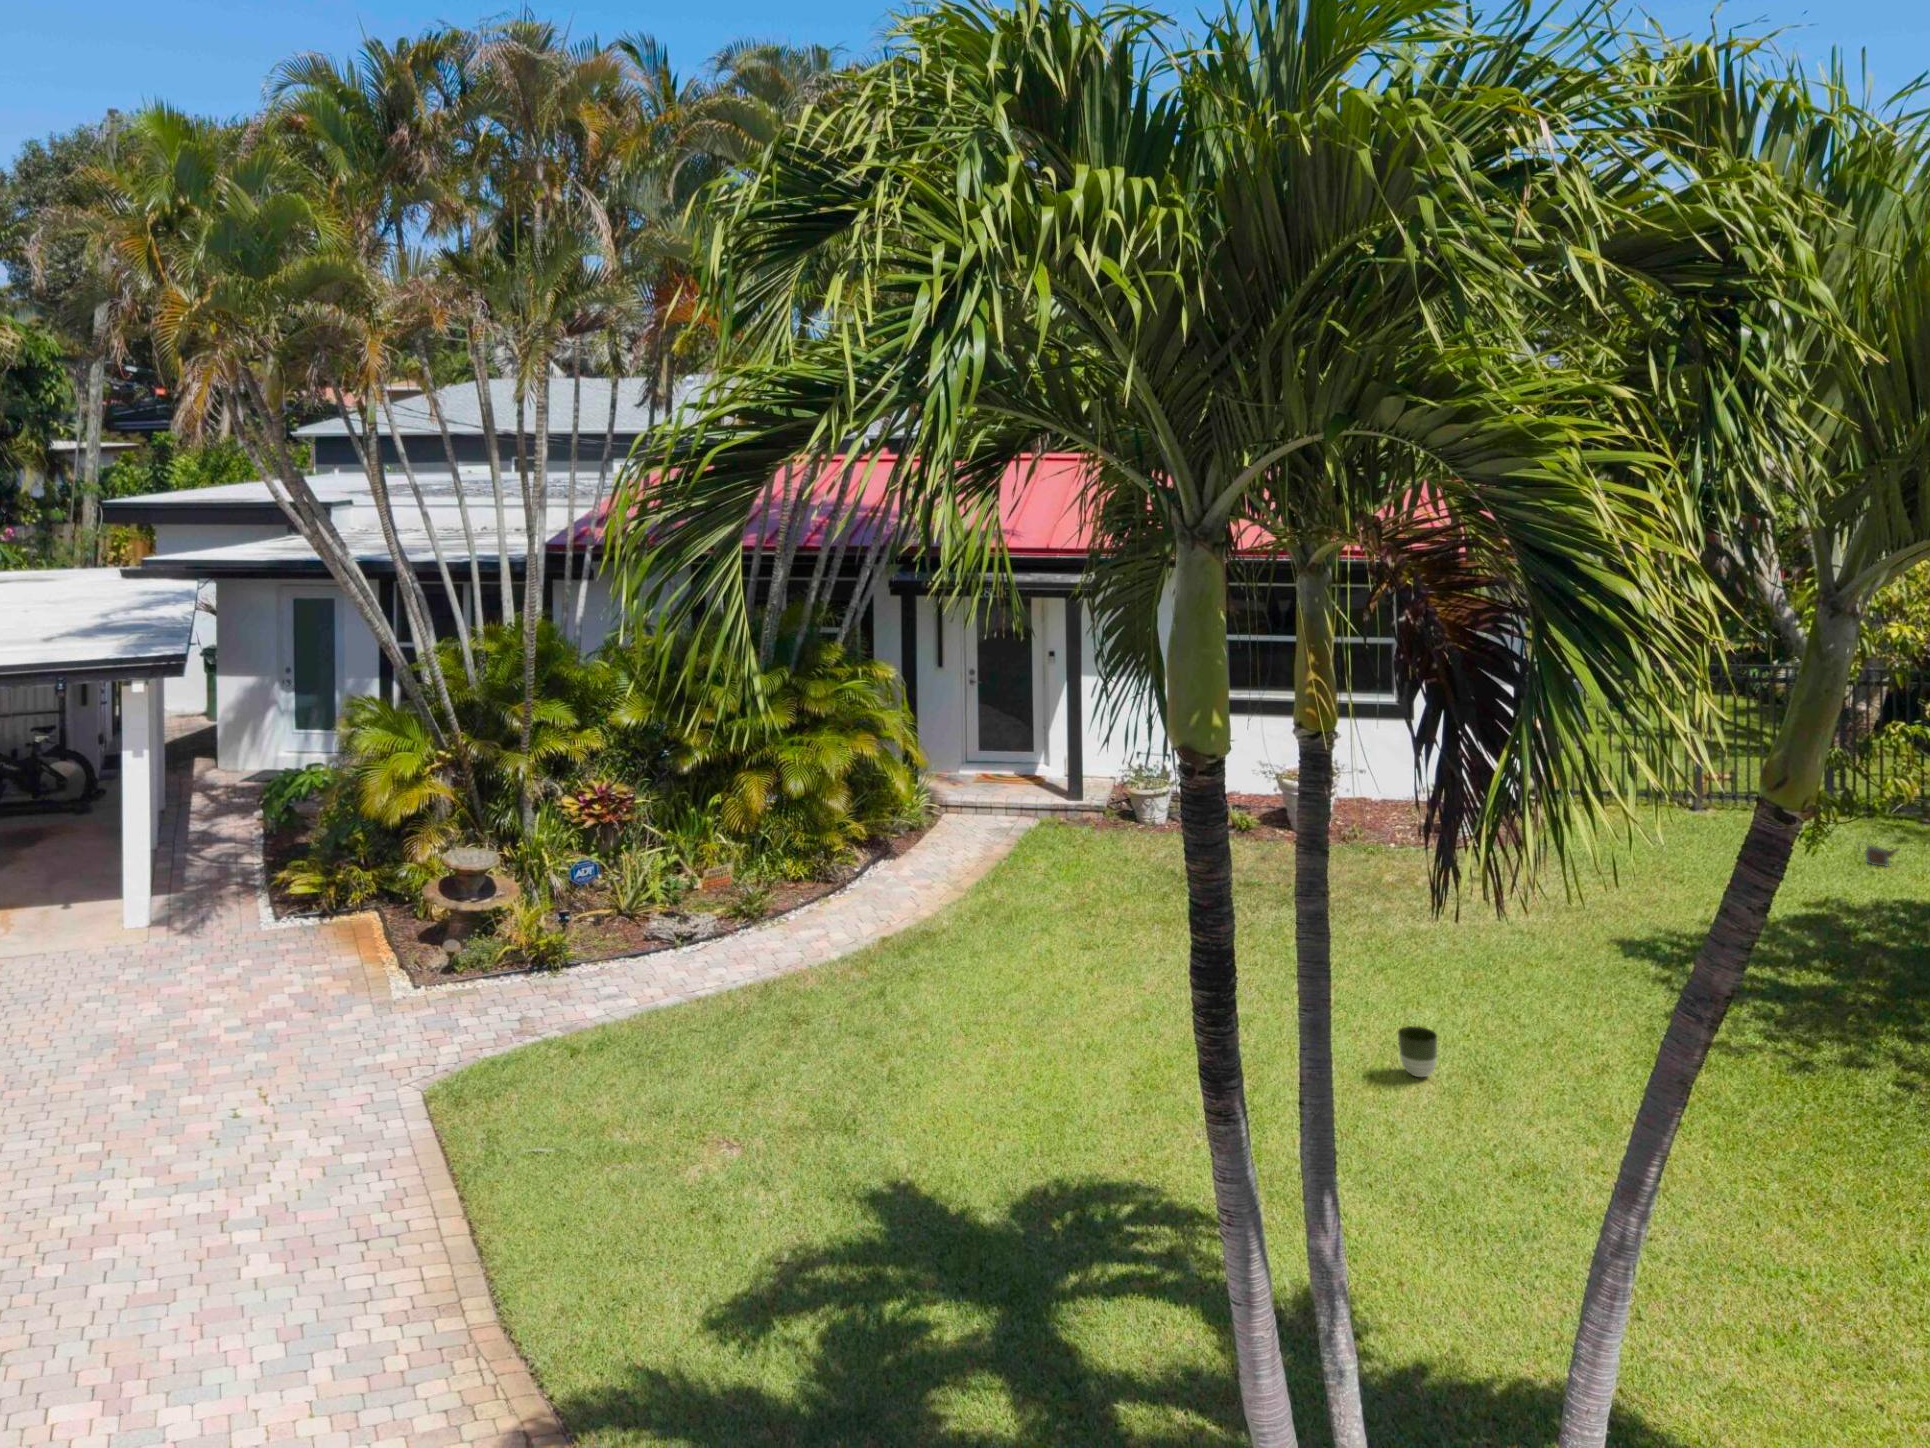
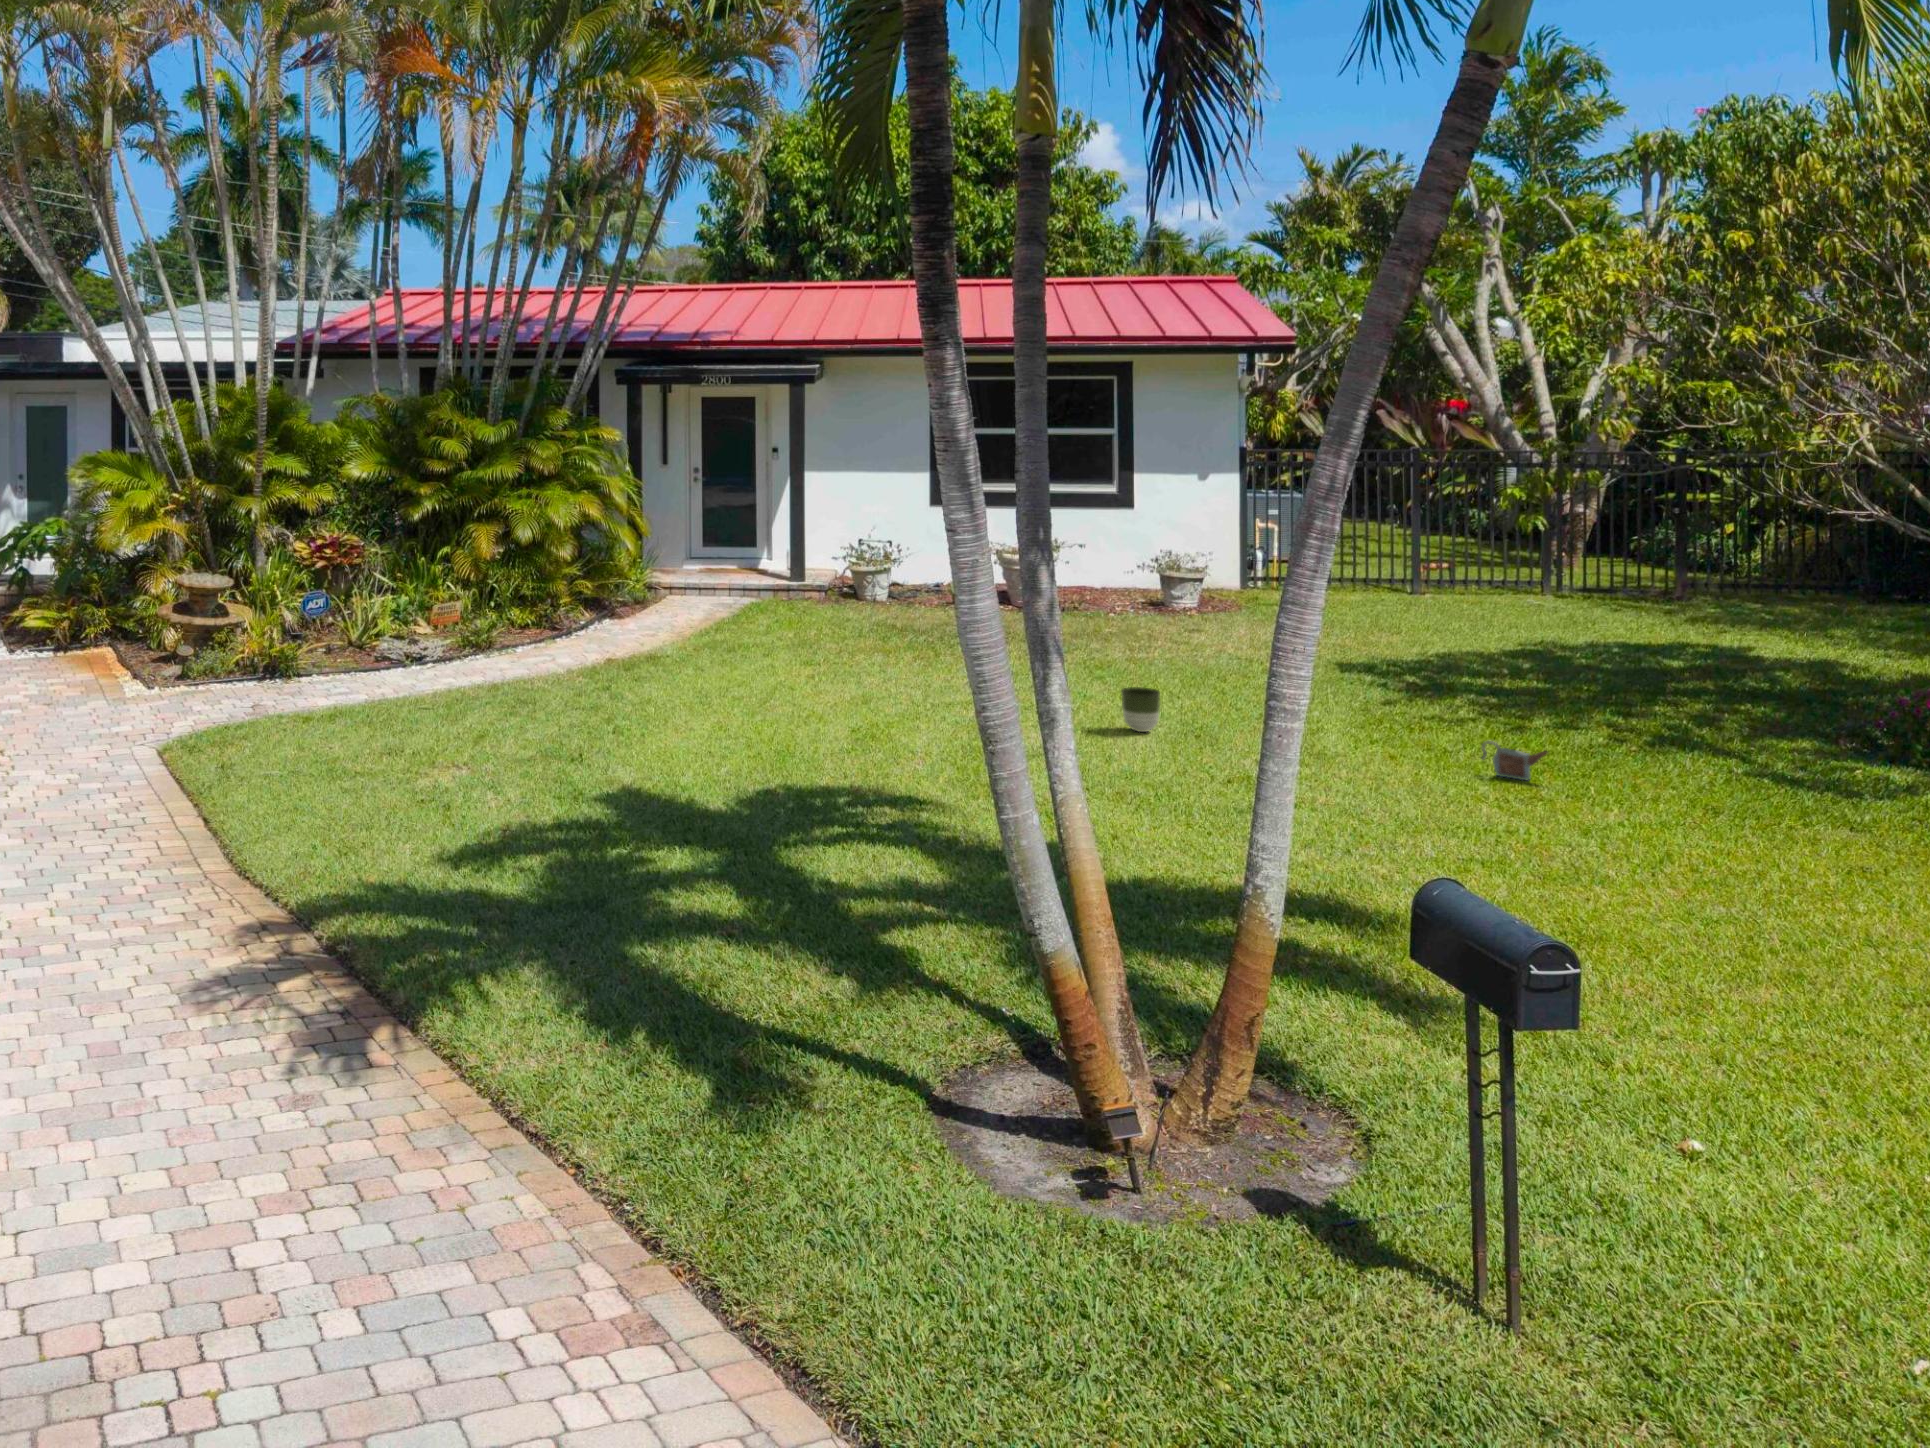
watering can: present [1858,845,1898,867] -> present [1482,741,1548,781]

